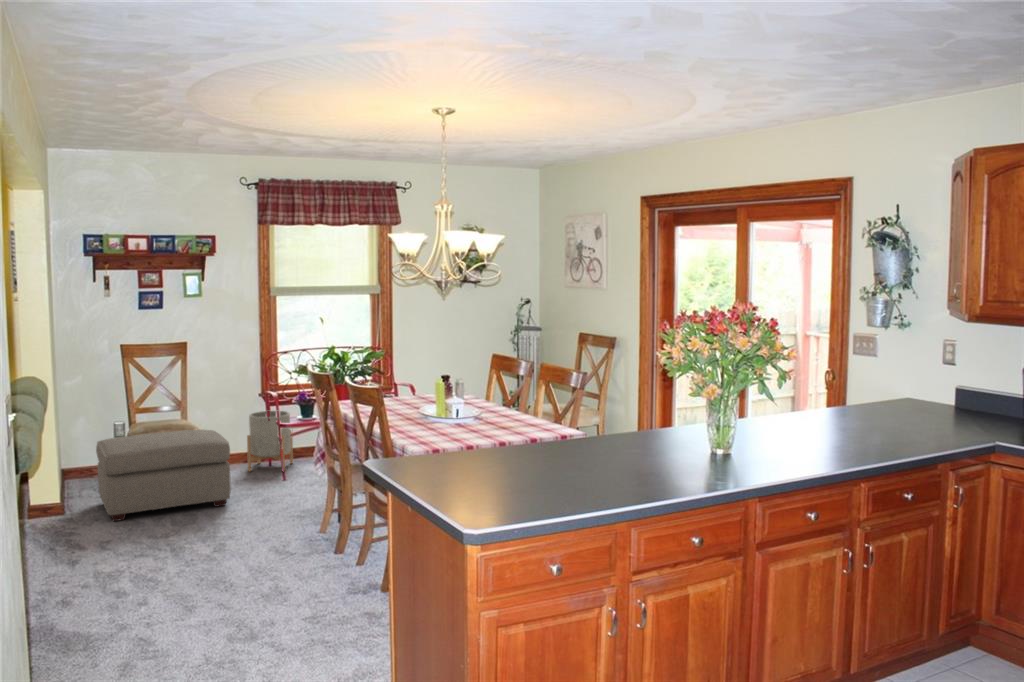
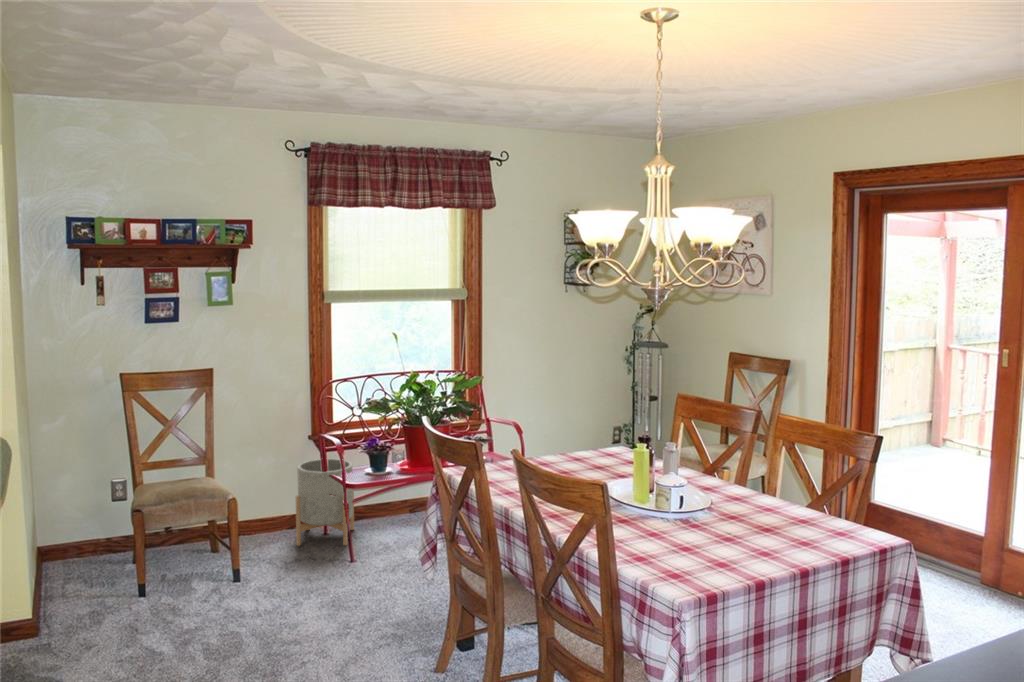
ottoman: present [96,430,231,521] -> none [88,498,287,653]

